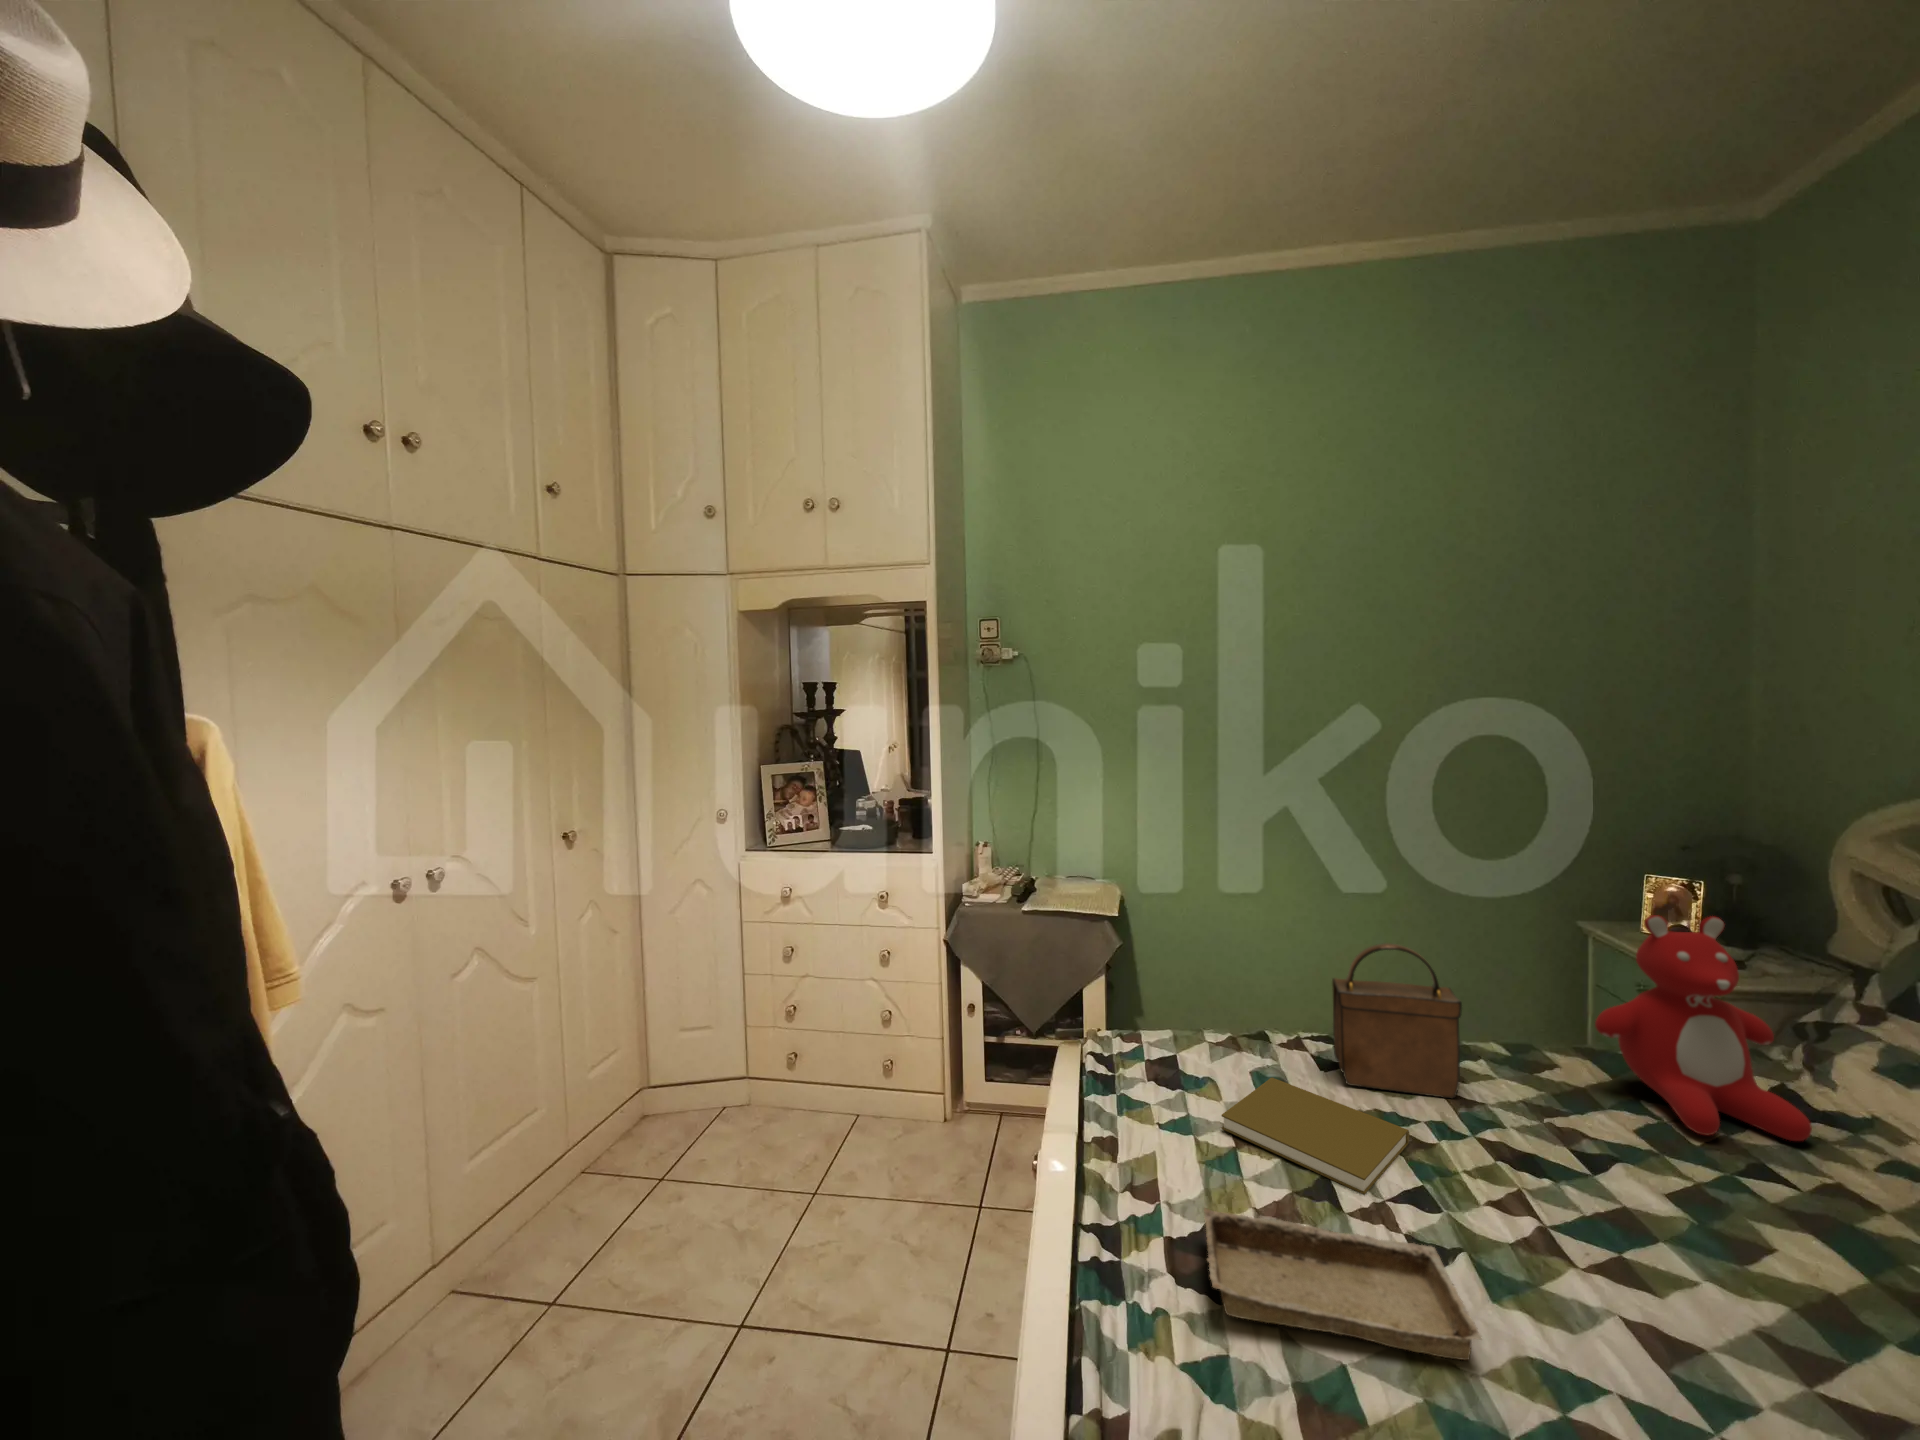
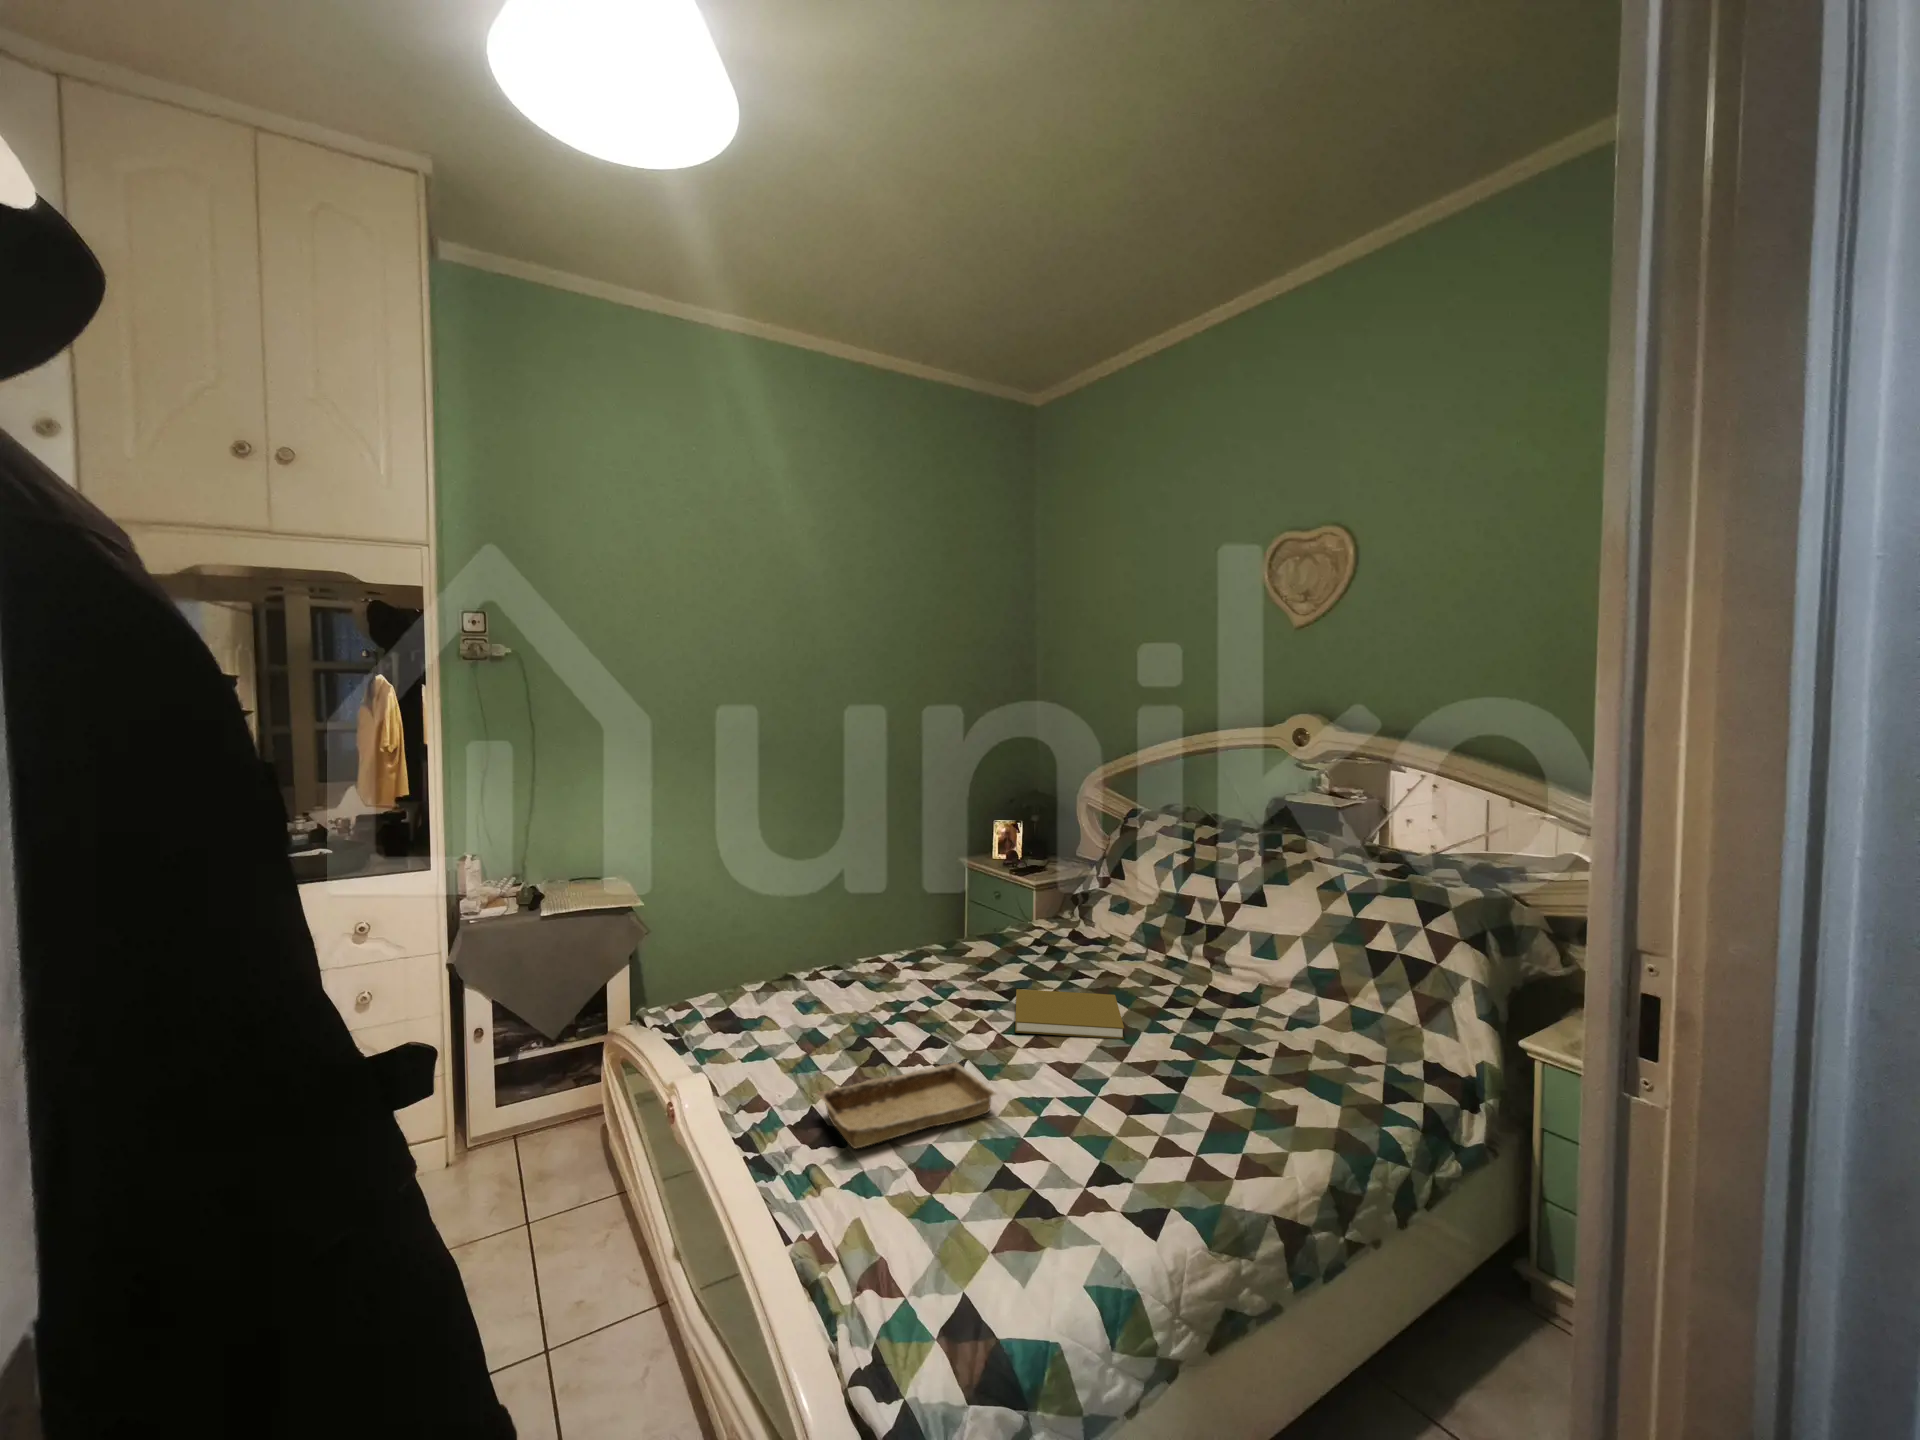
teddy bear: present [1595,915,1812,1141] -> none [998,833,1093,965]
handbag: present [1332,943,1462,1098] -> none [846,878,933,993]
book: present [1222,1078,1409,1195] -> present [1015,989,1124,1039]

